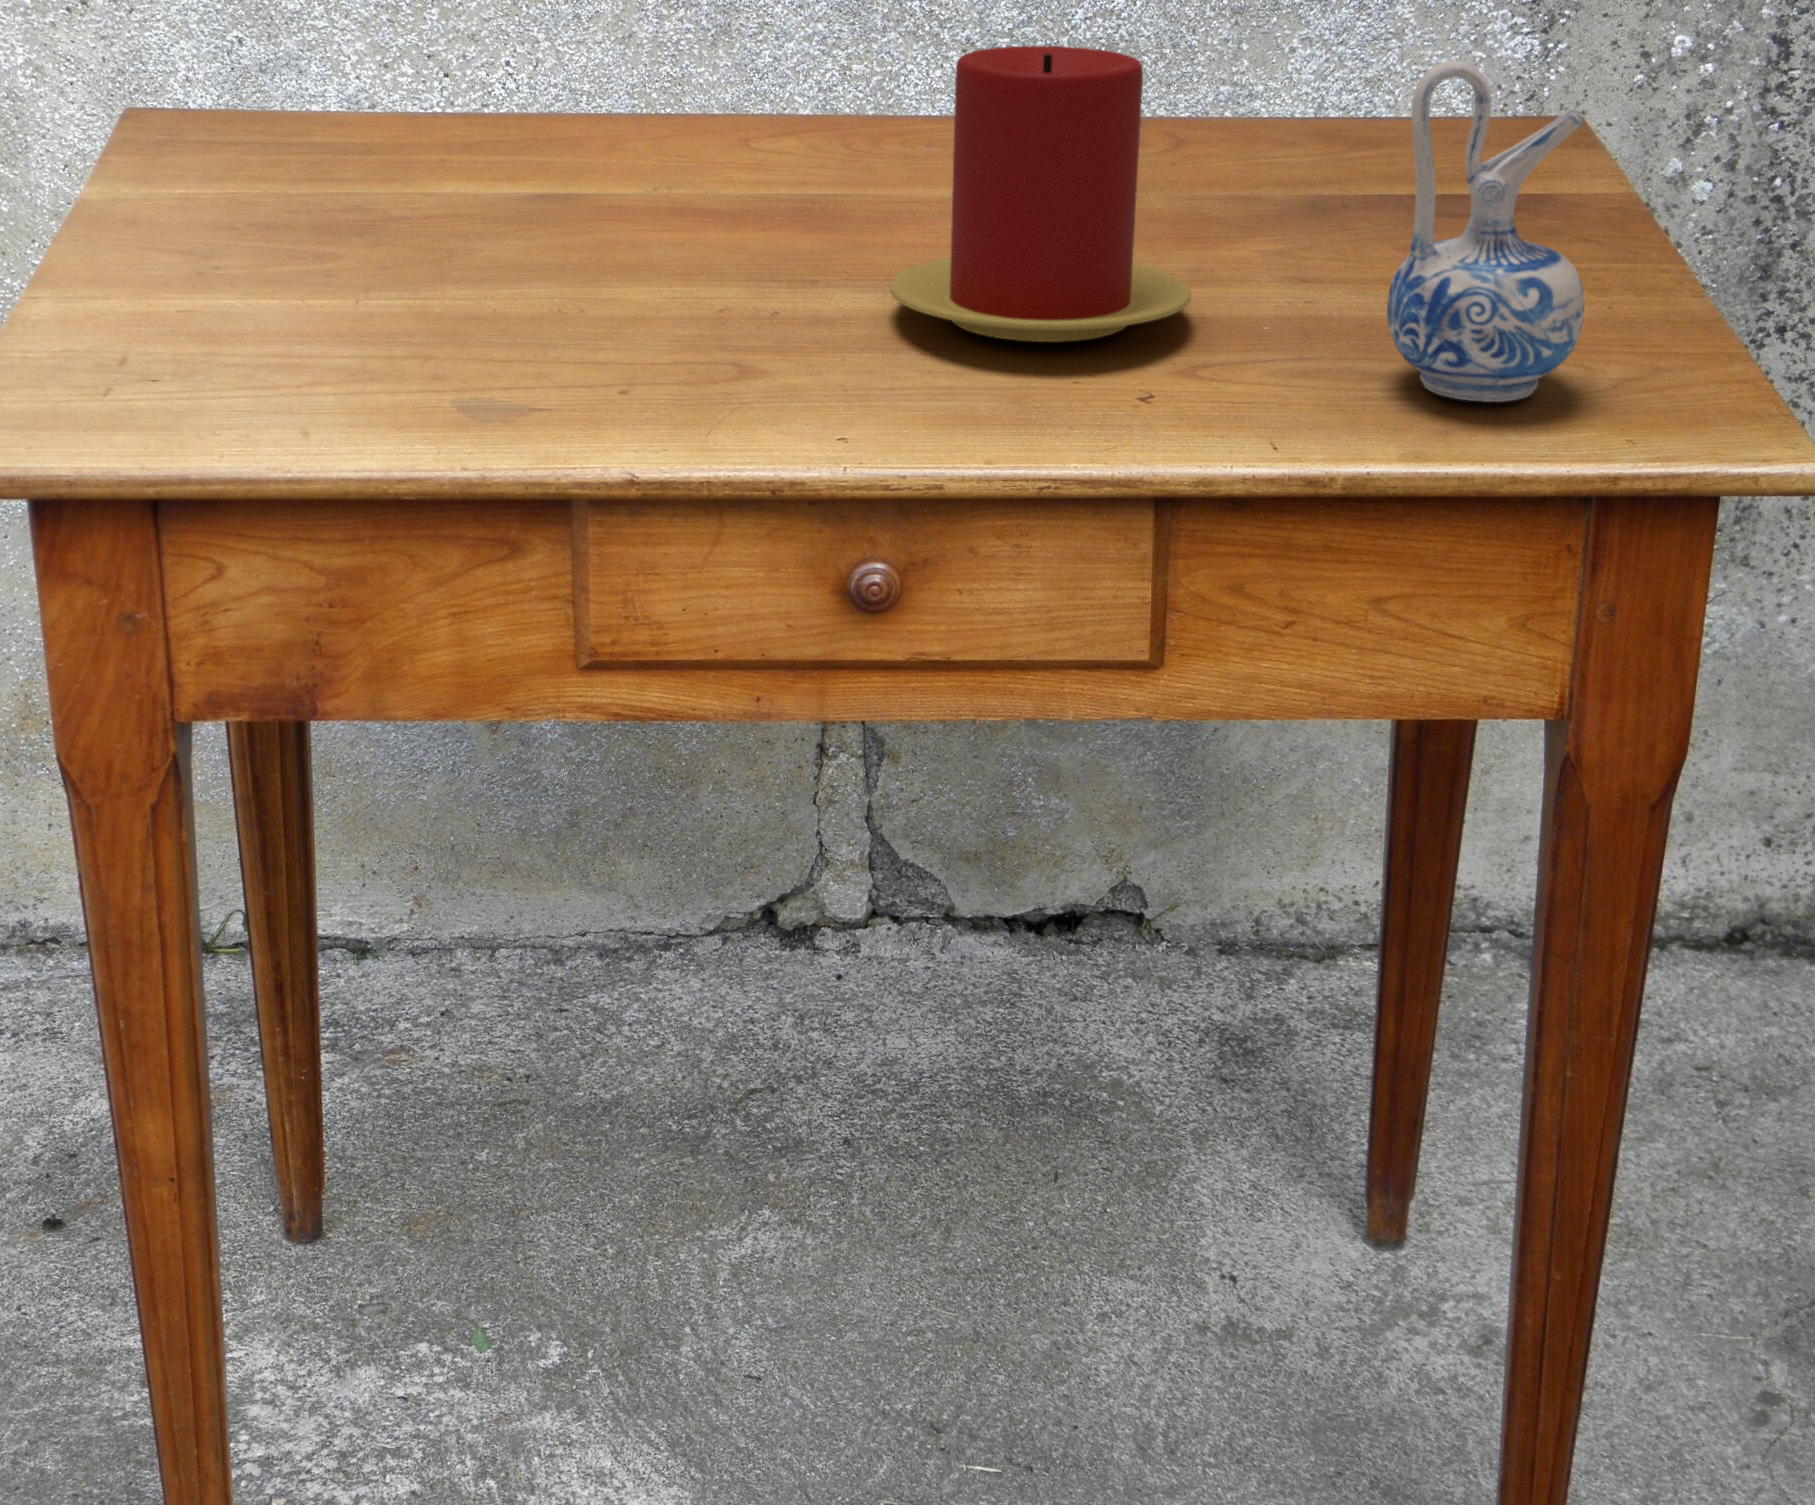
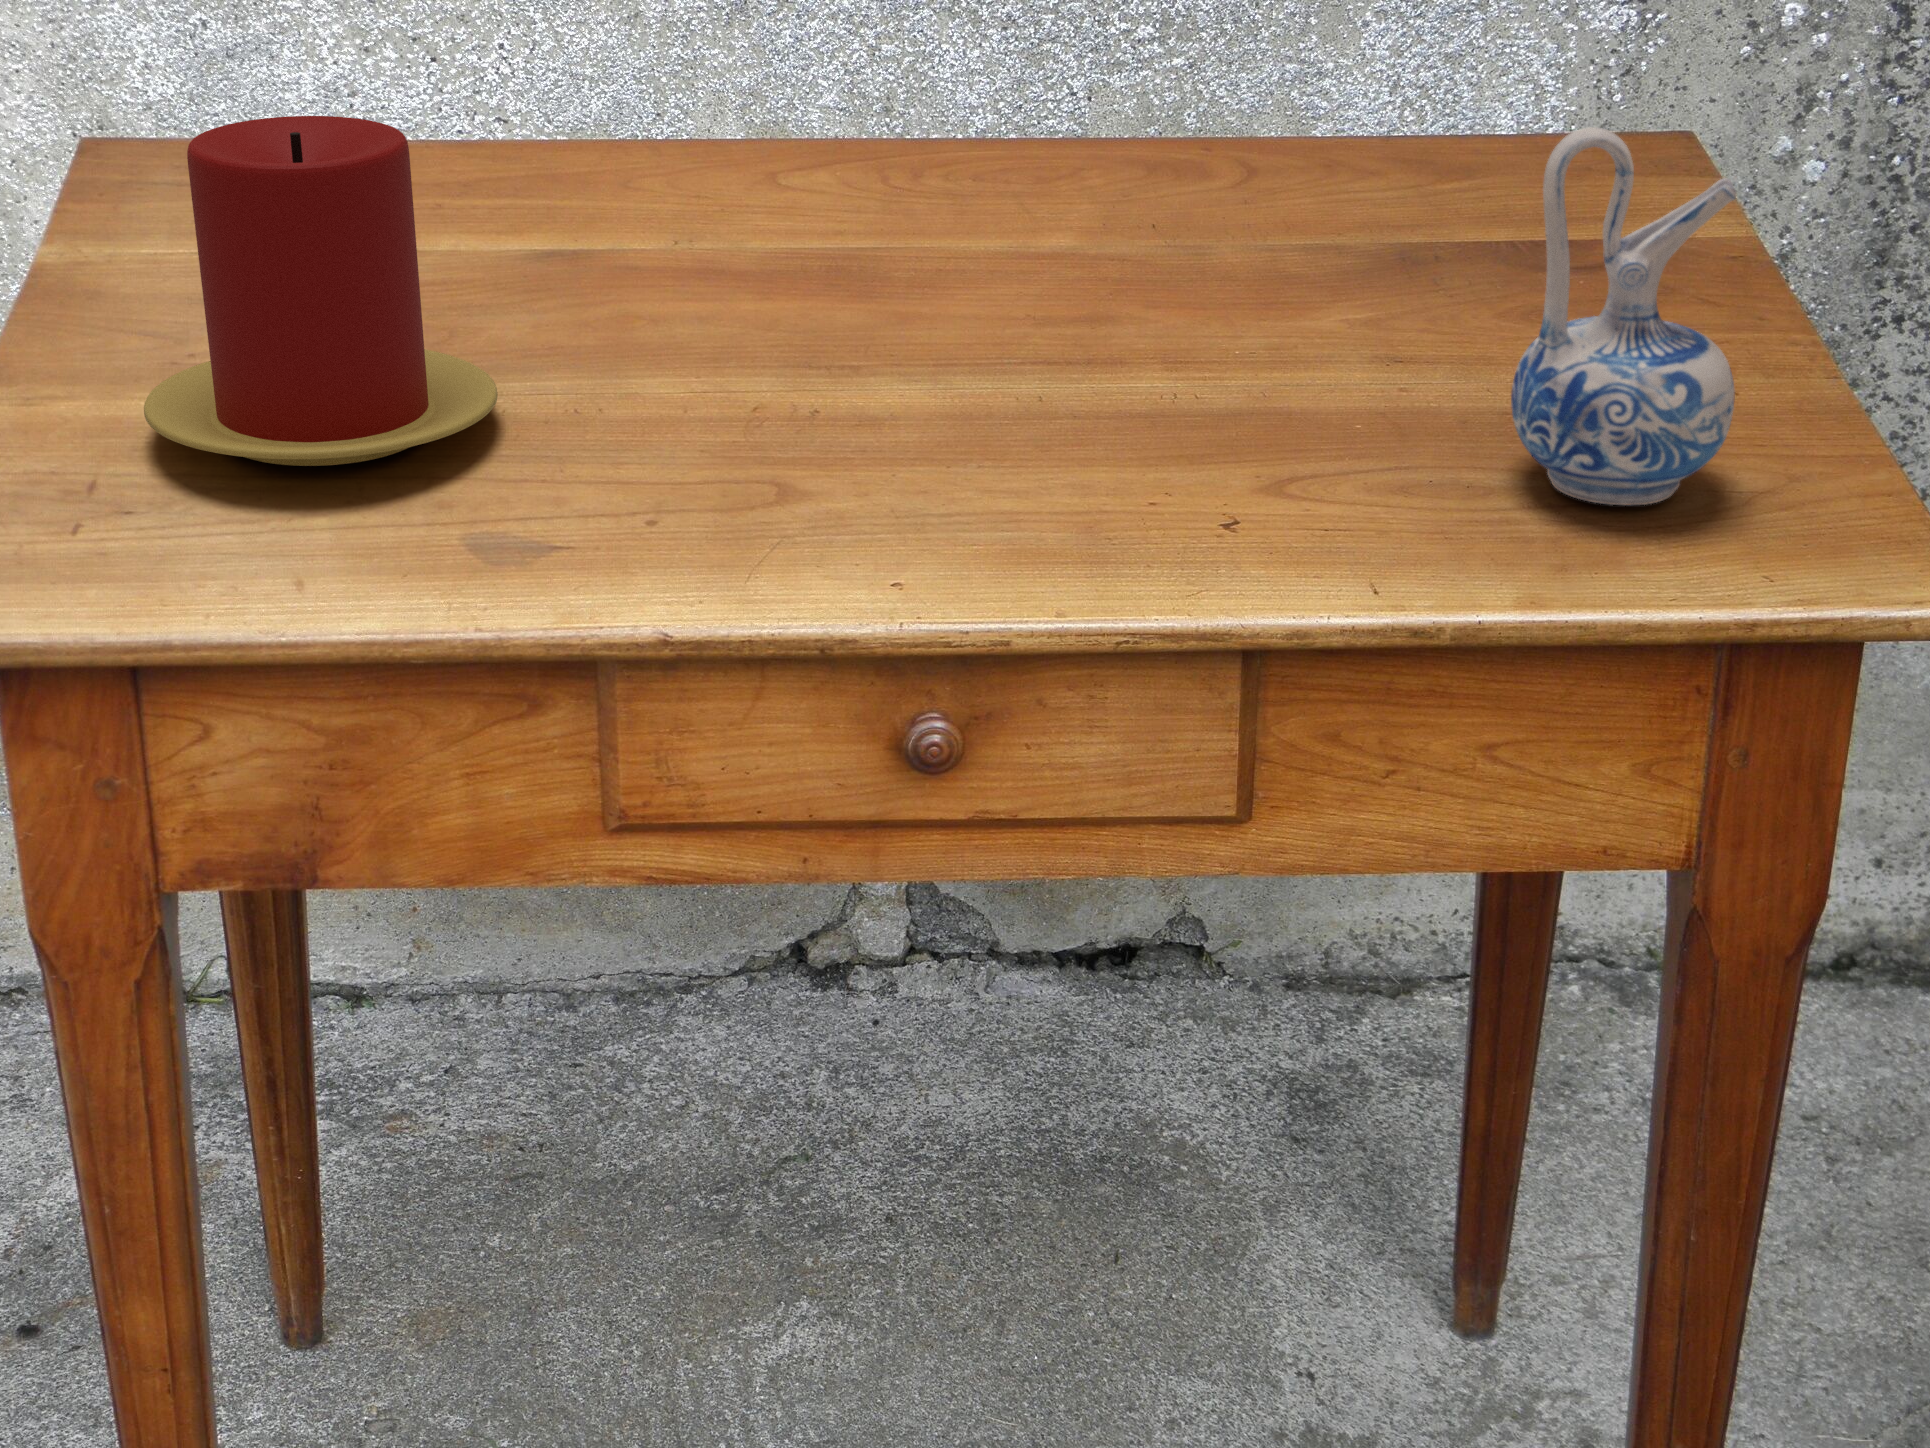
candle: present [890,46,1191,342] -> present [144,116,498,466]

